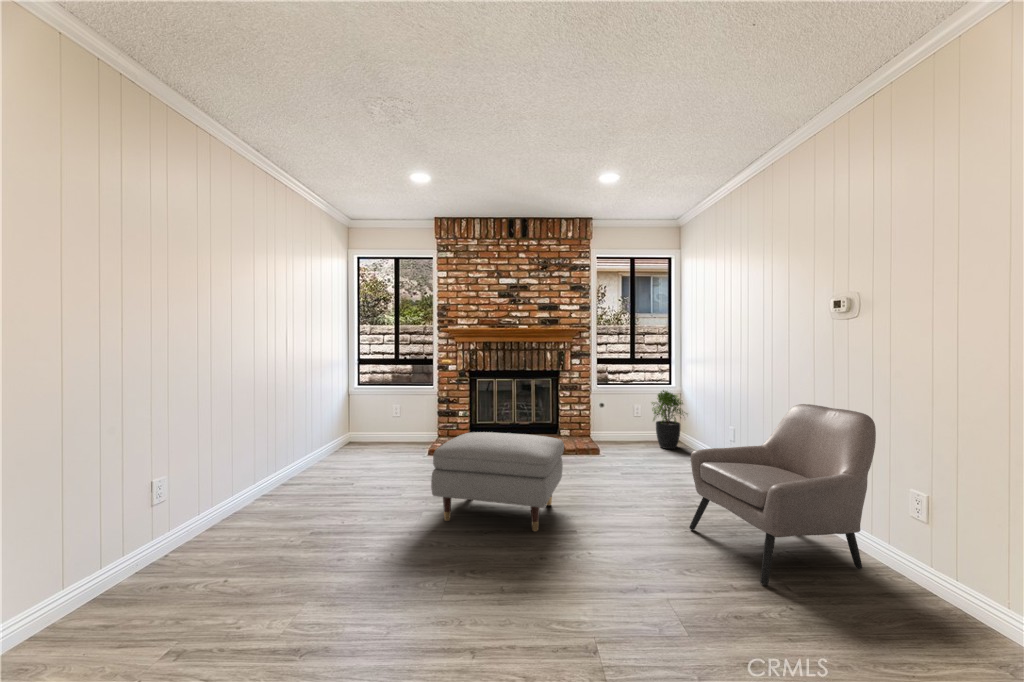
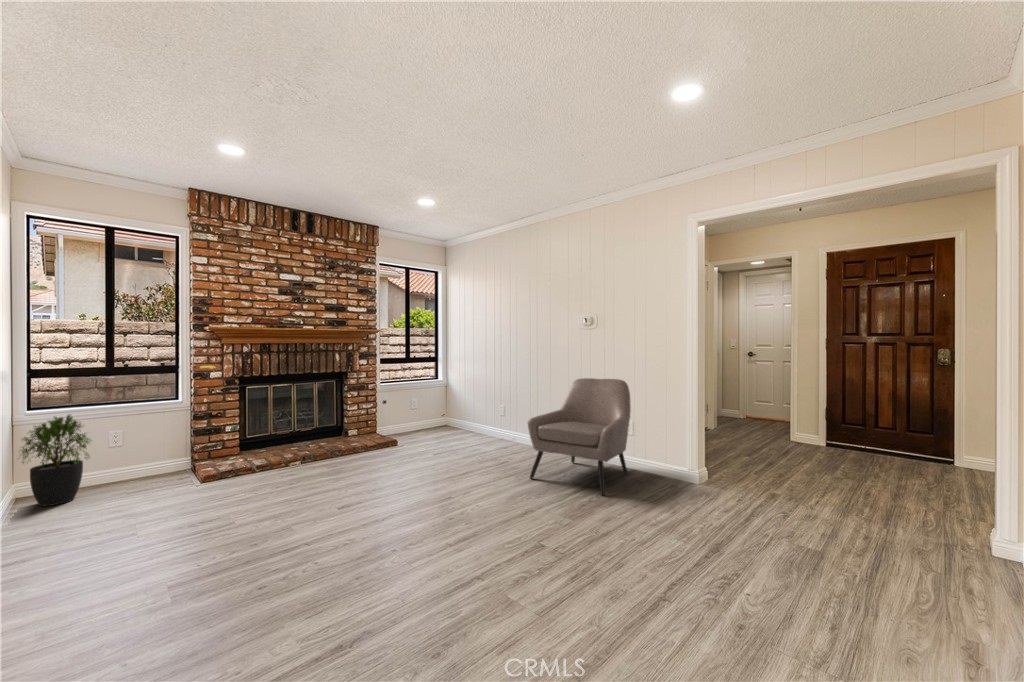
potted plant: present [652,390,687,449] -> present [22,415,89,506]
ottoman: present [431,432,564,532] -> none [309,428,446,538]

